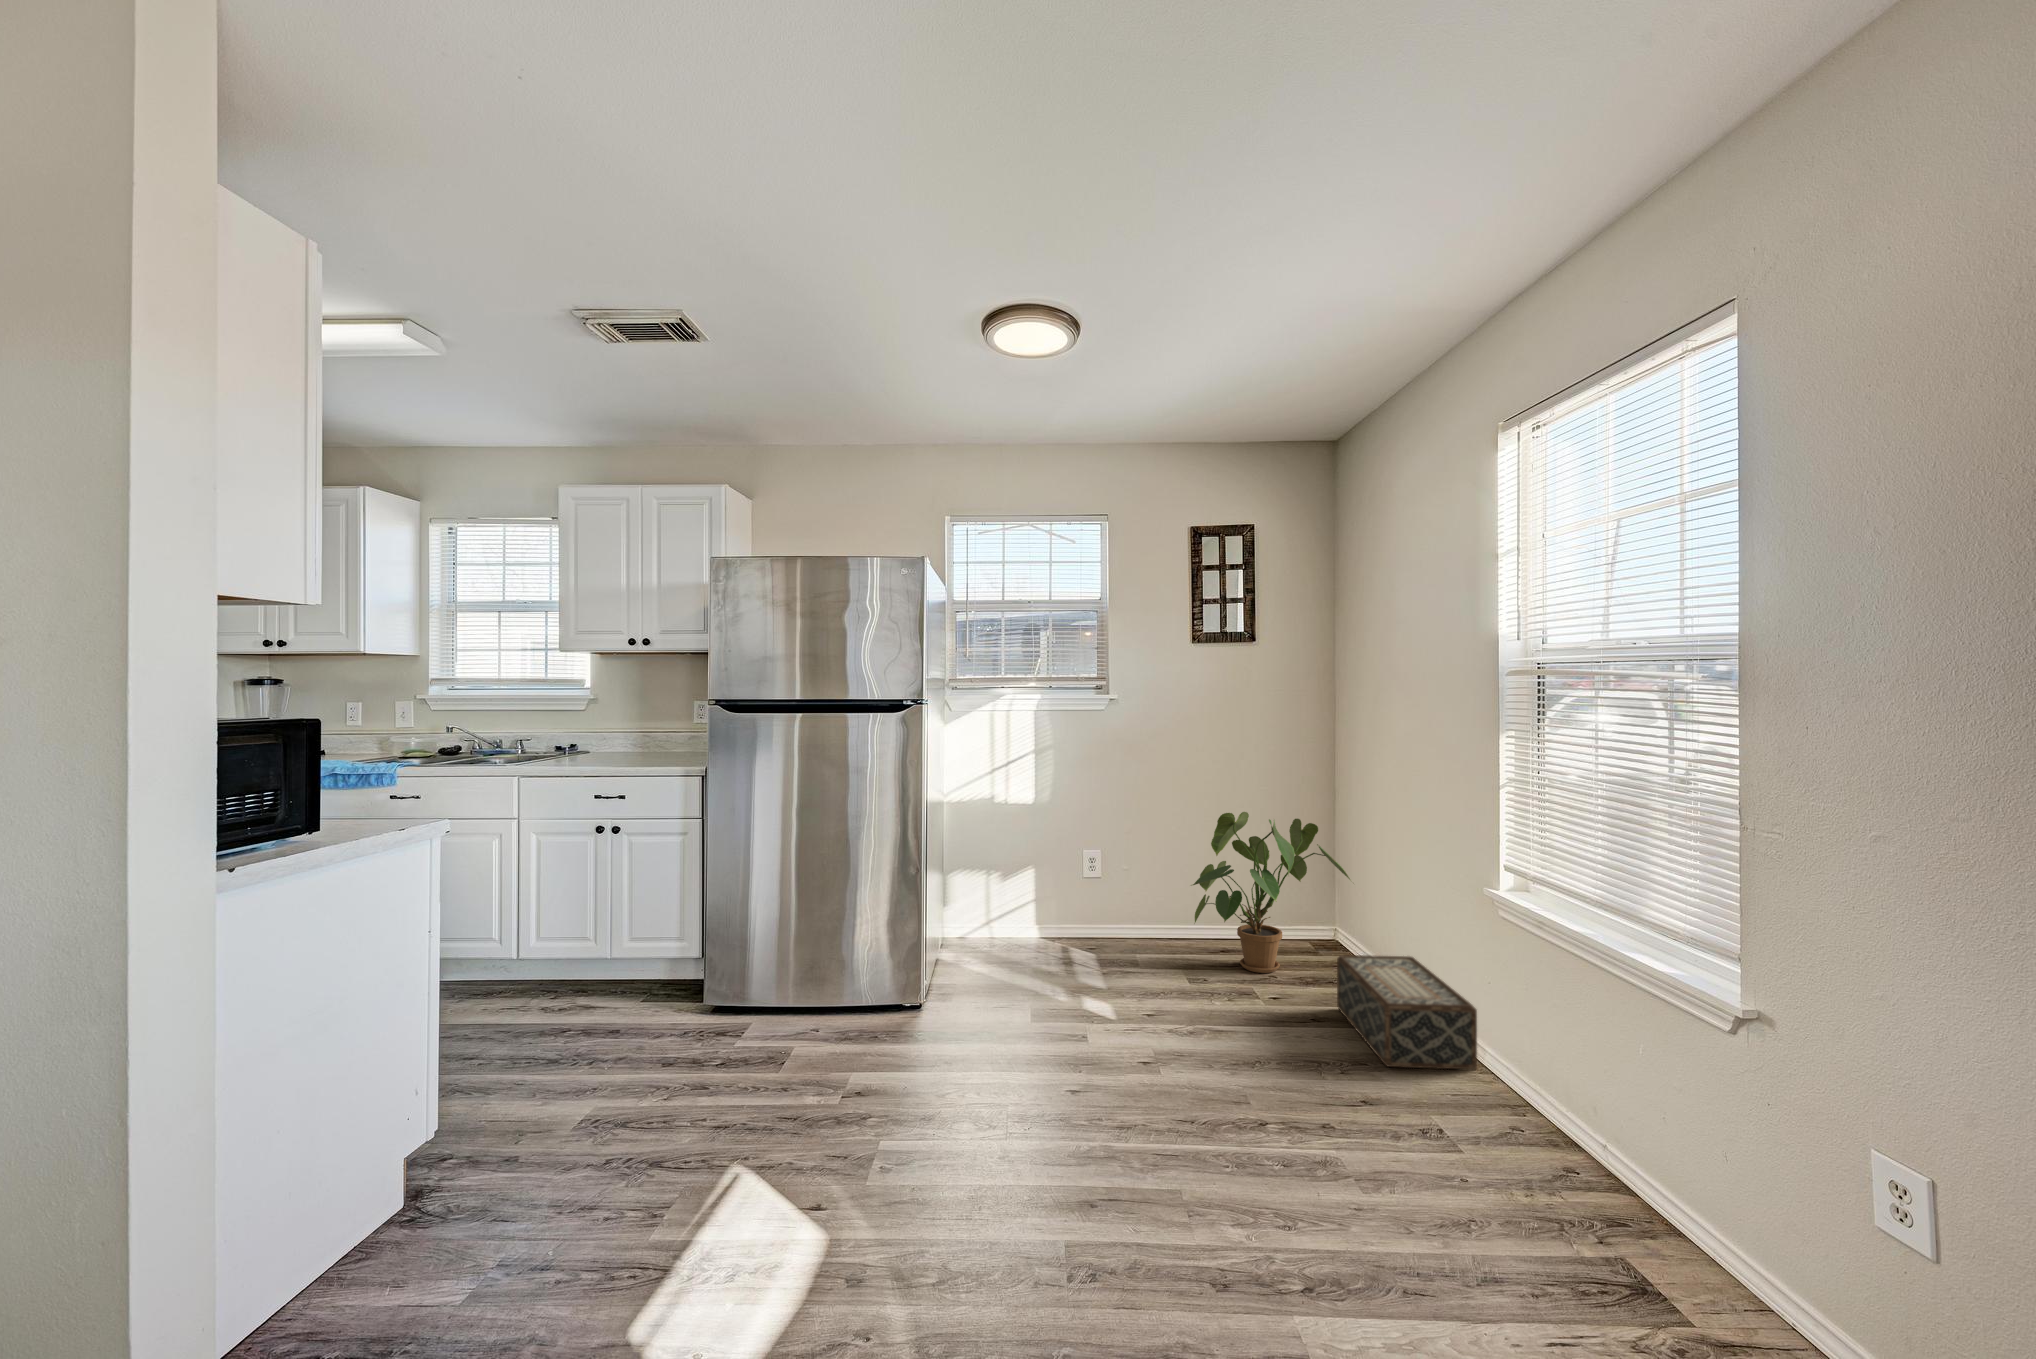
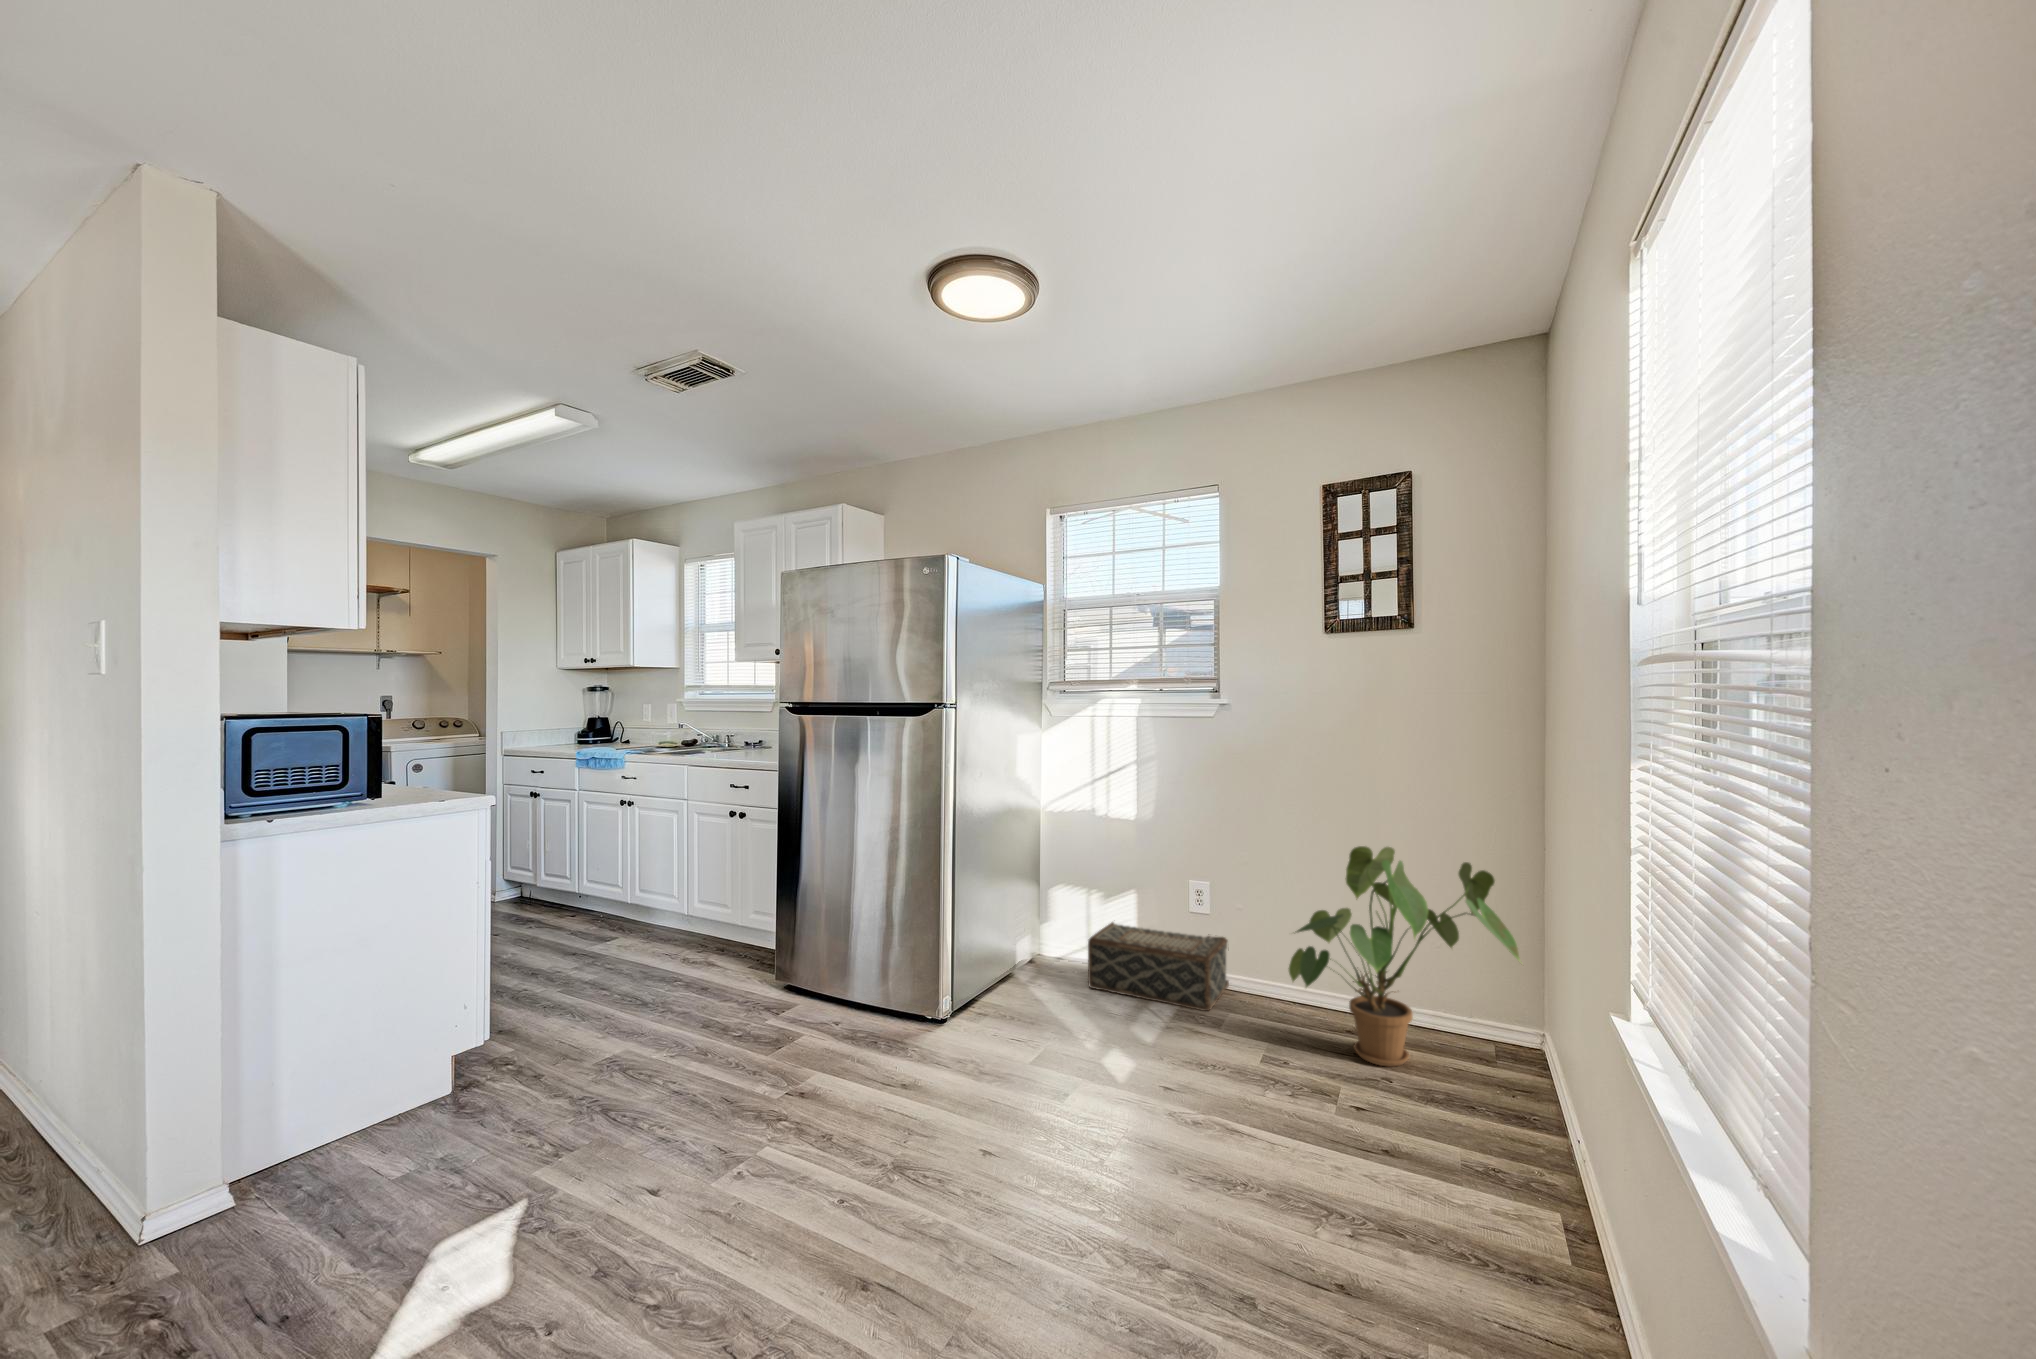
woven basket: present [1337,955,1477,1070] -> present [1088,922,1229,1011]

